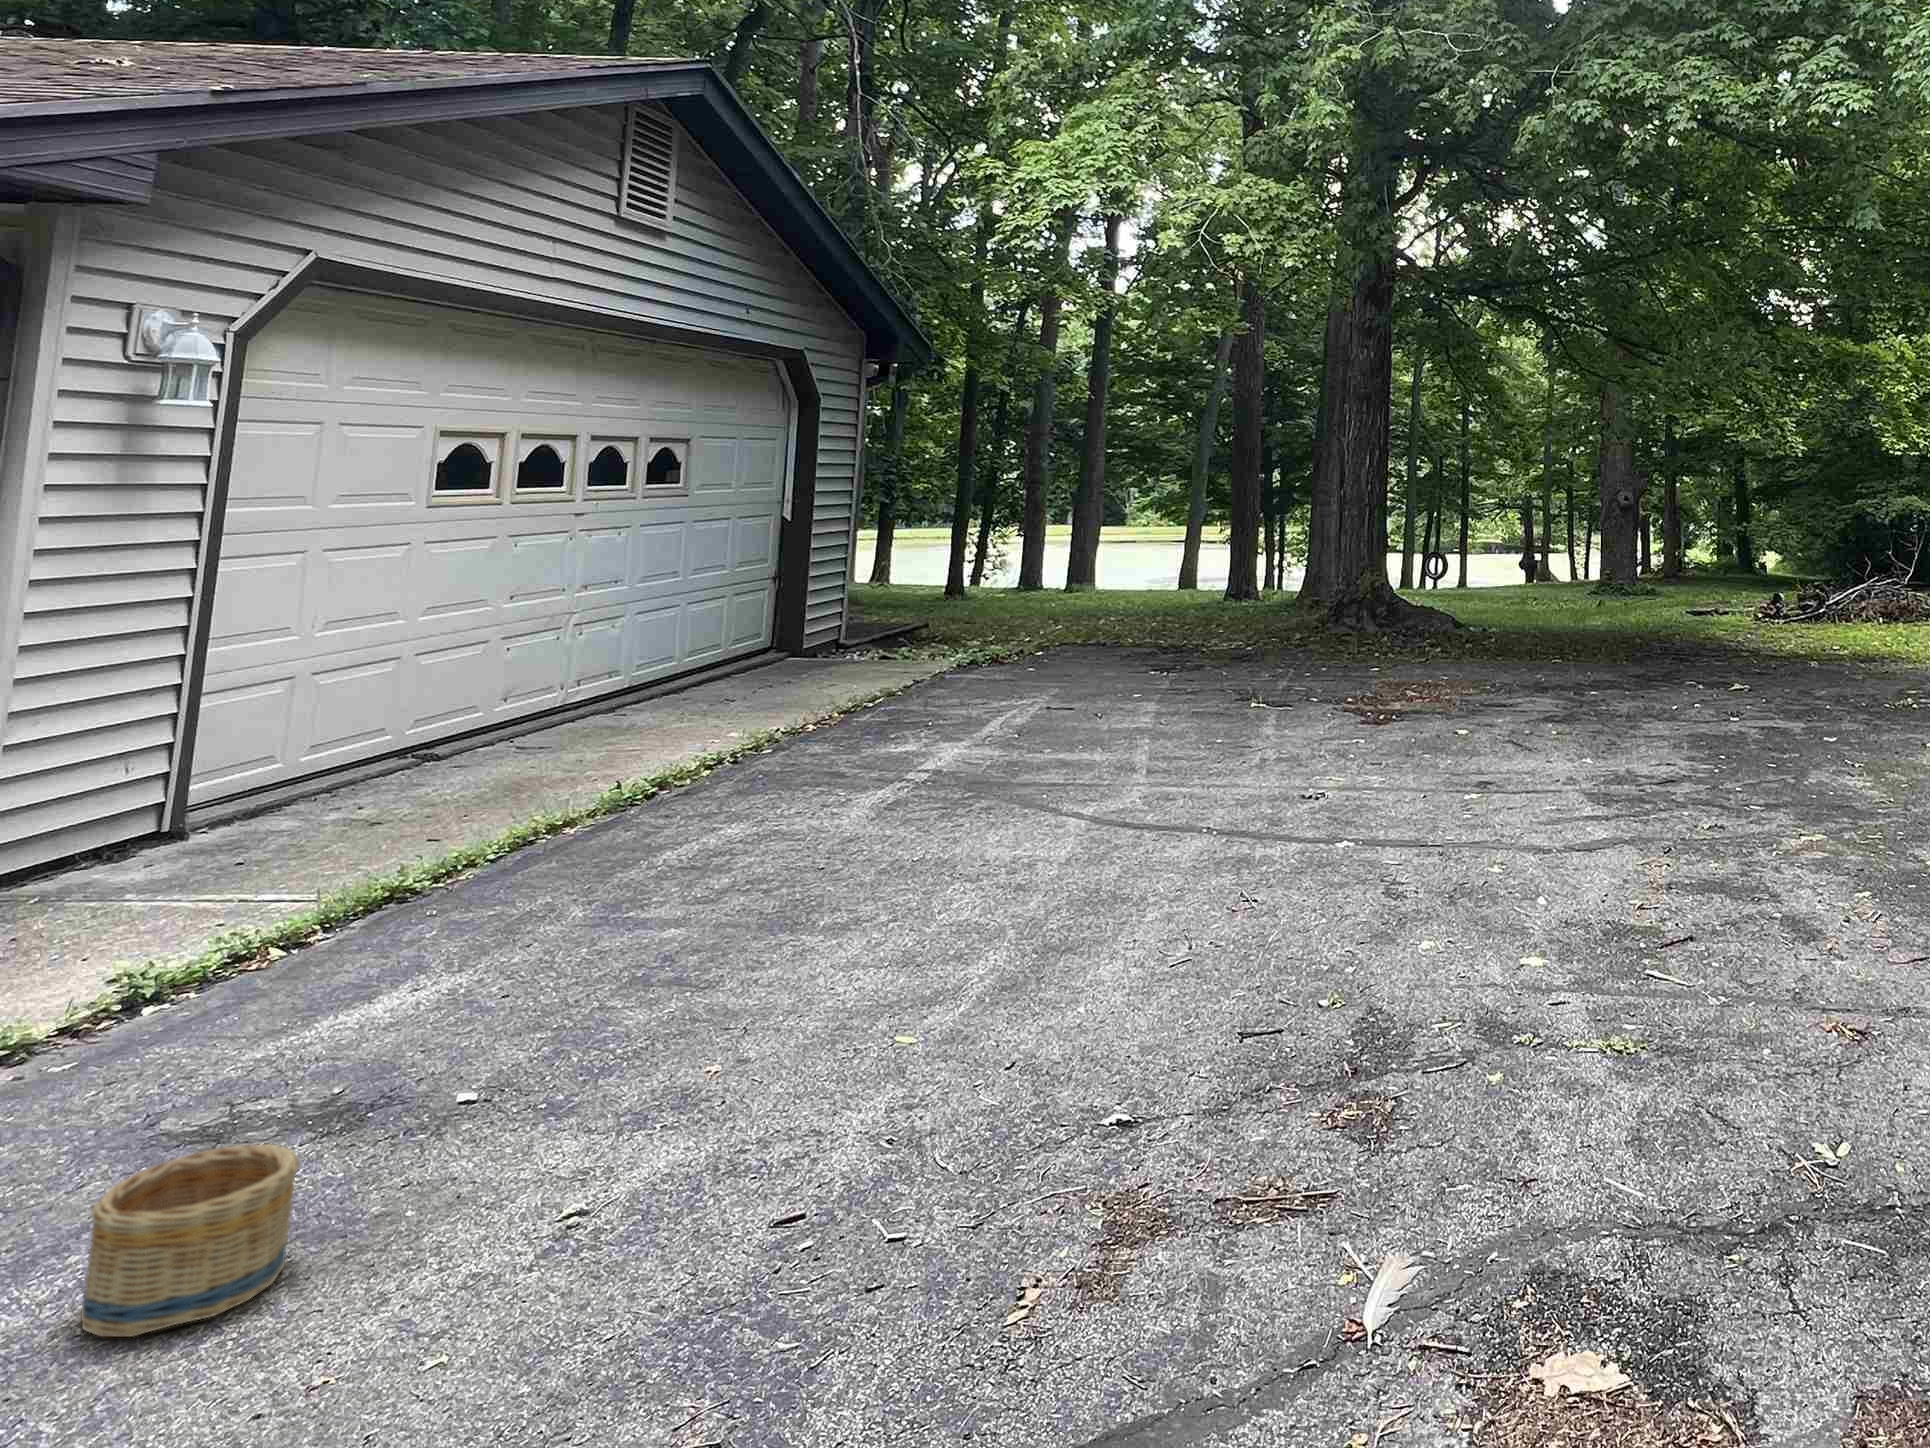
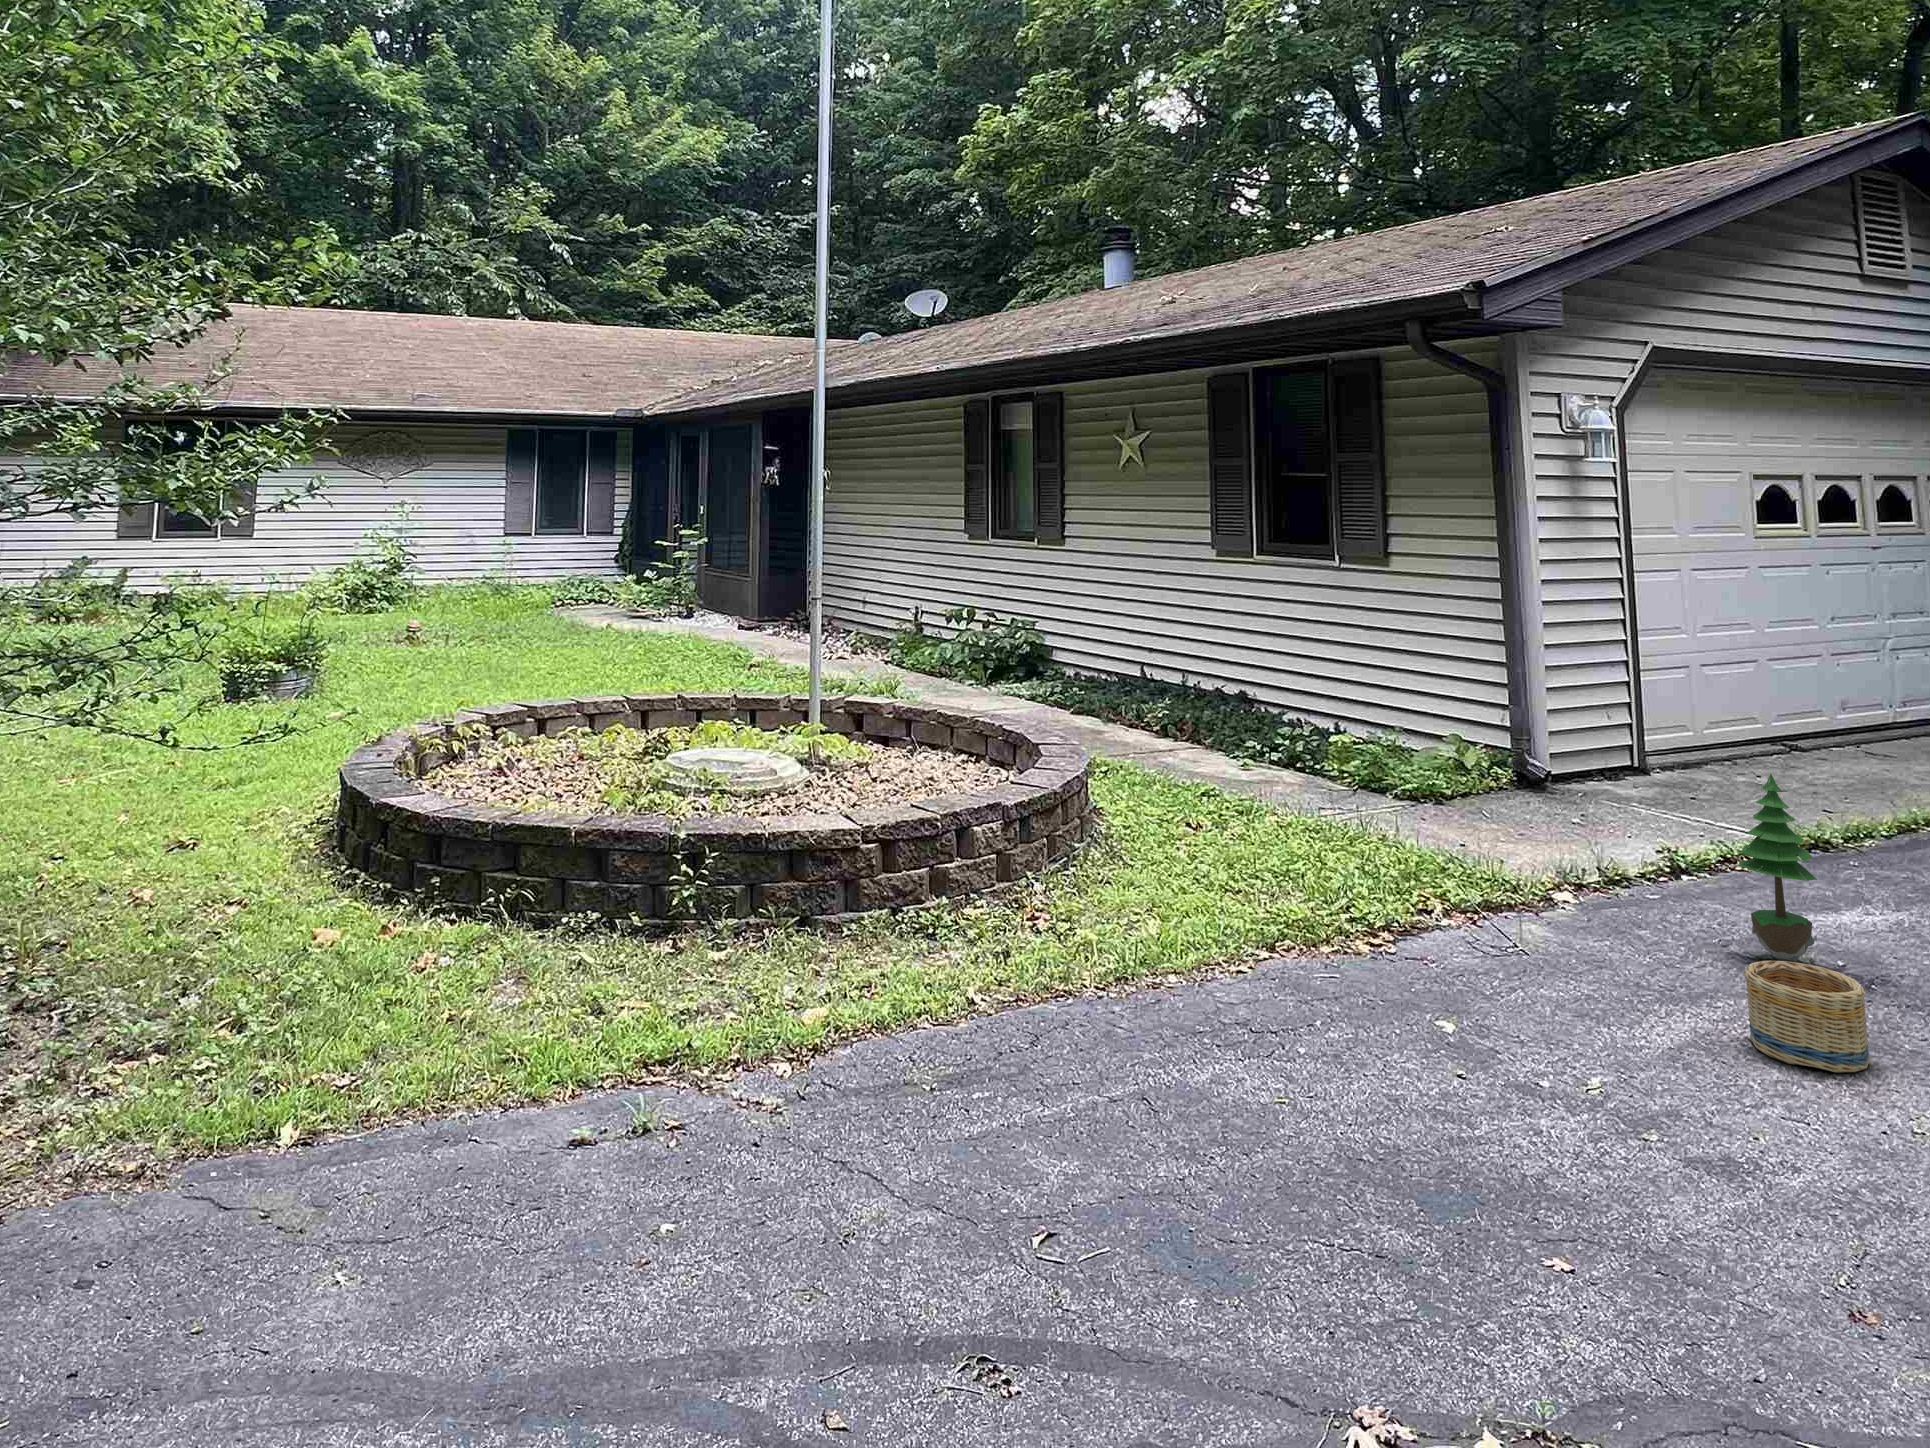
potted tree: none [185,849,311,1124] -> present [1739,774,1817,962]

